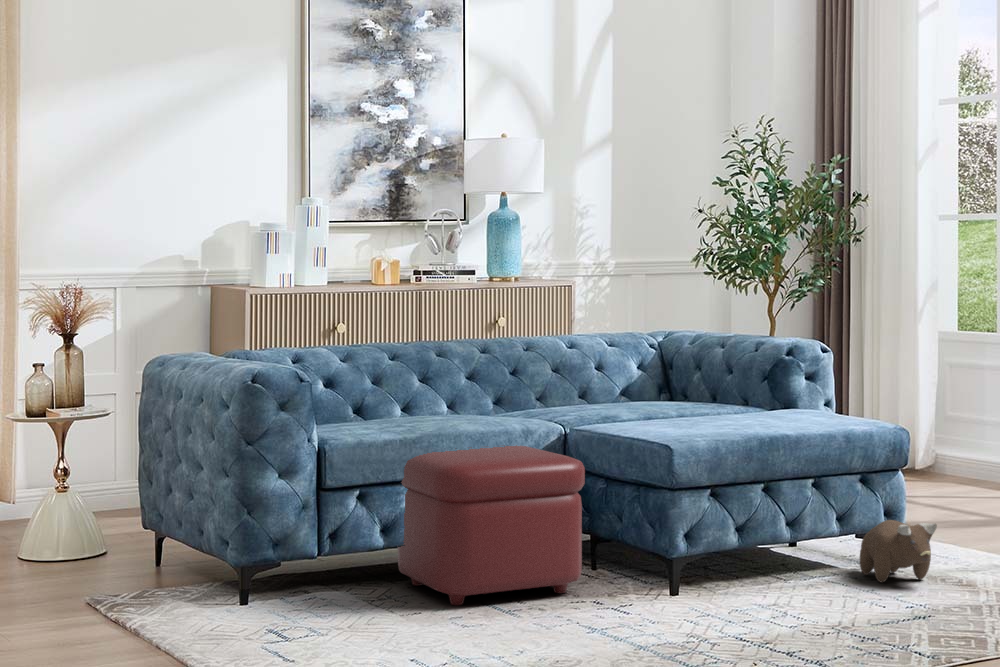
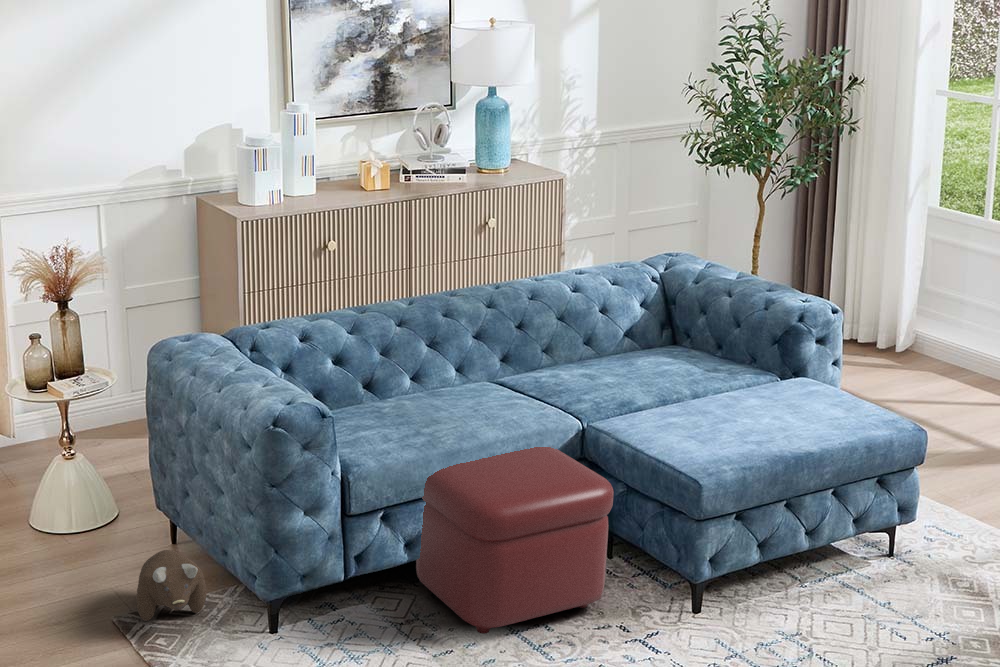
plush toy: present [860,520,937,583] -> present [136,550,206,621]

